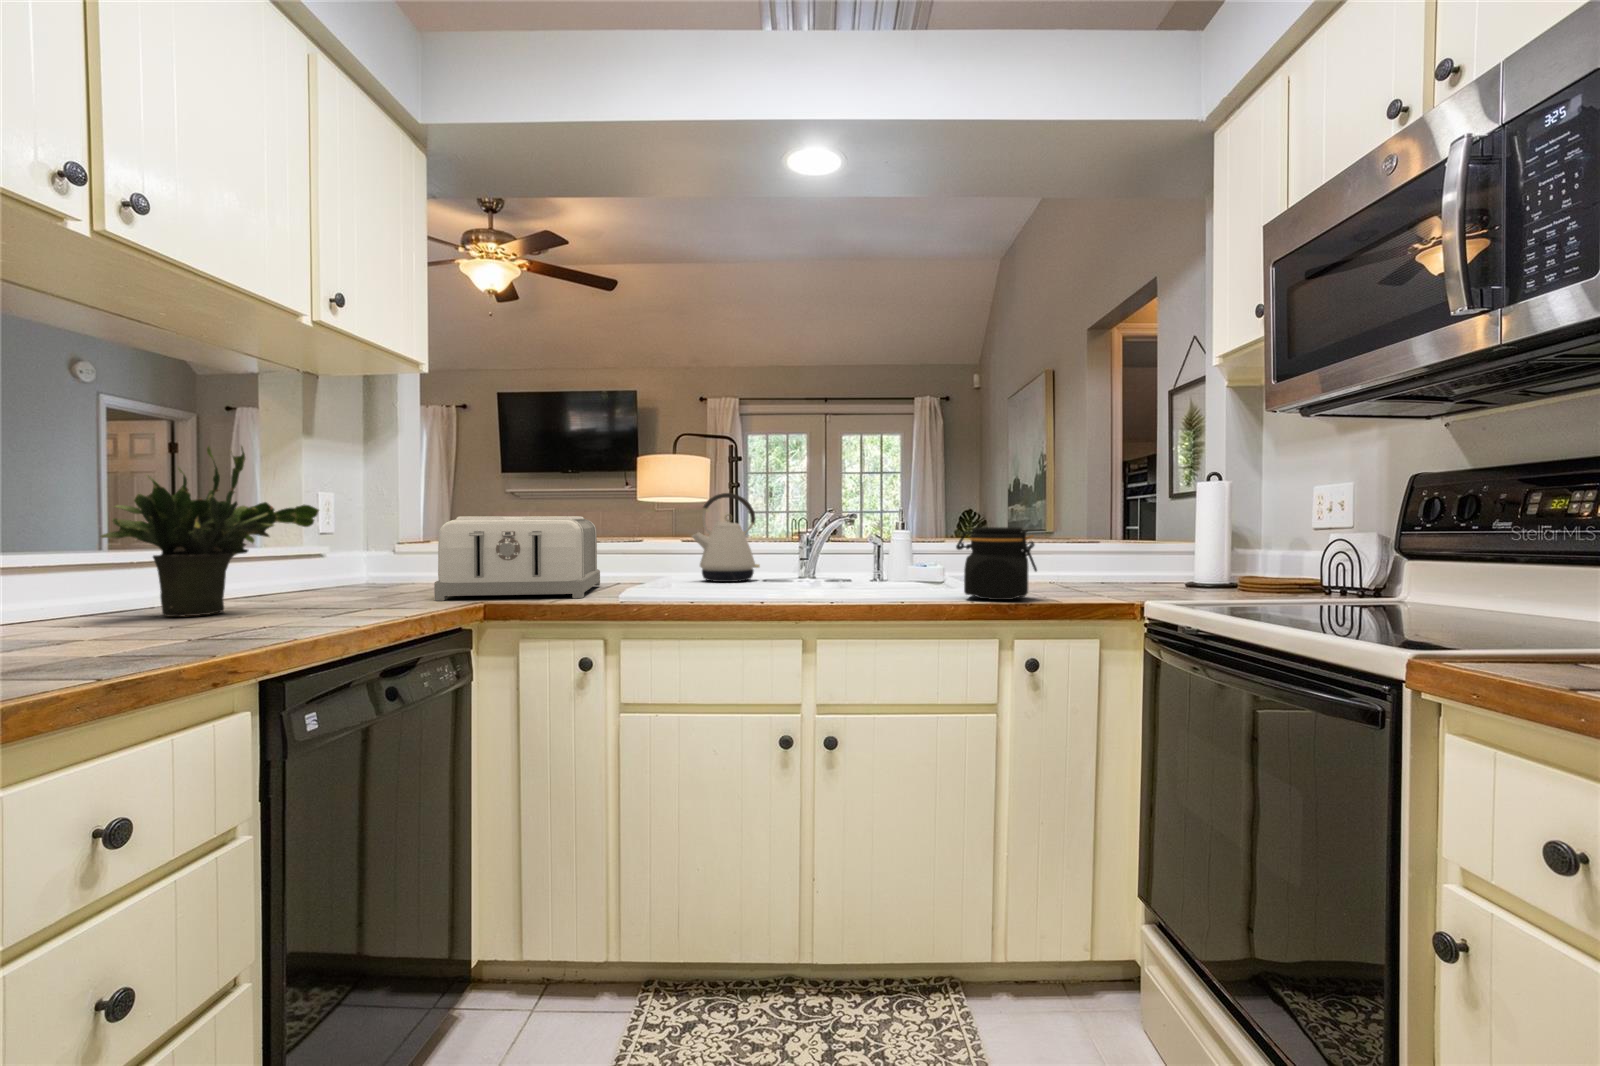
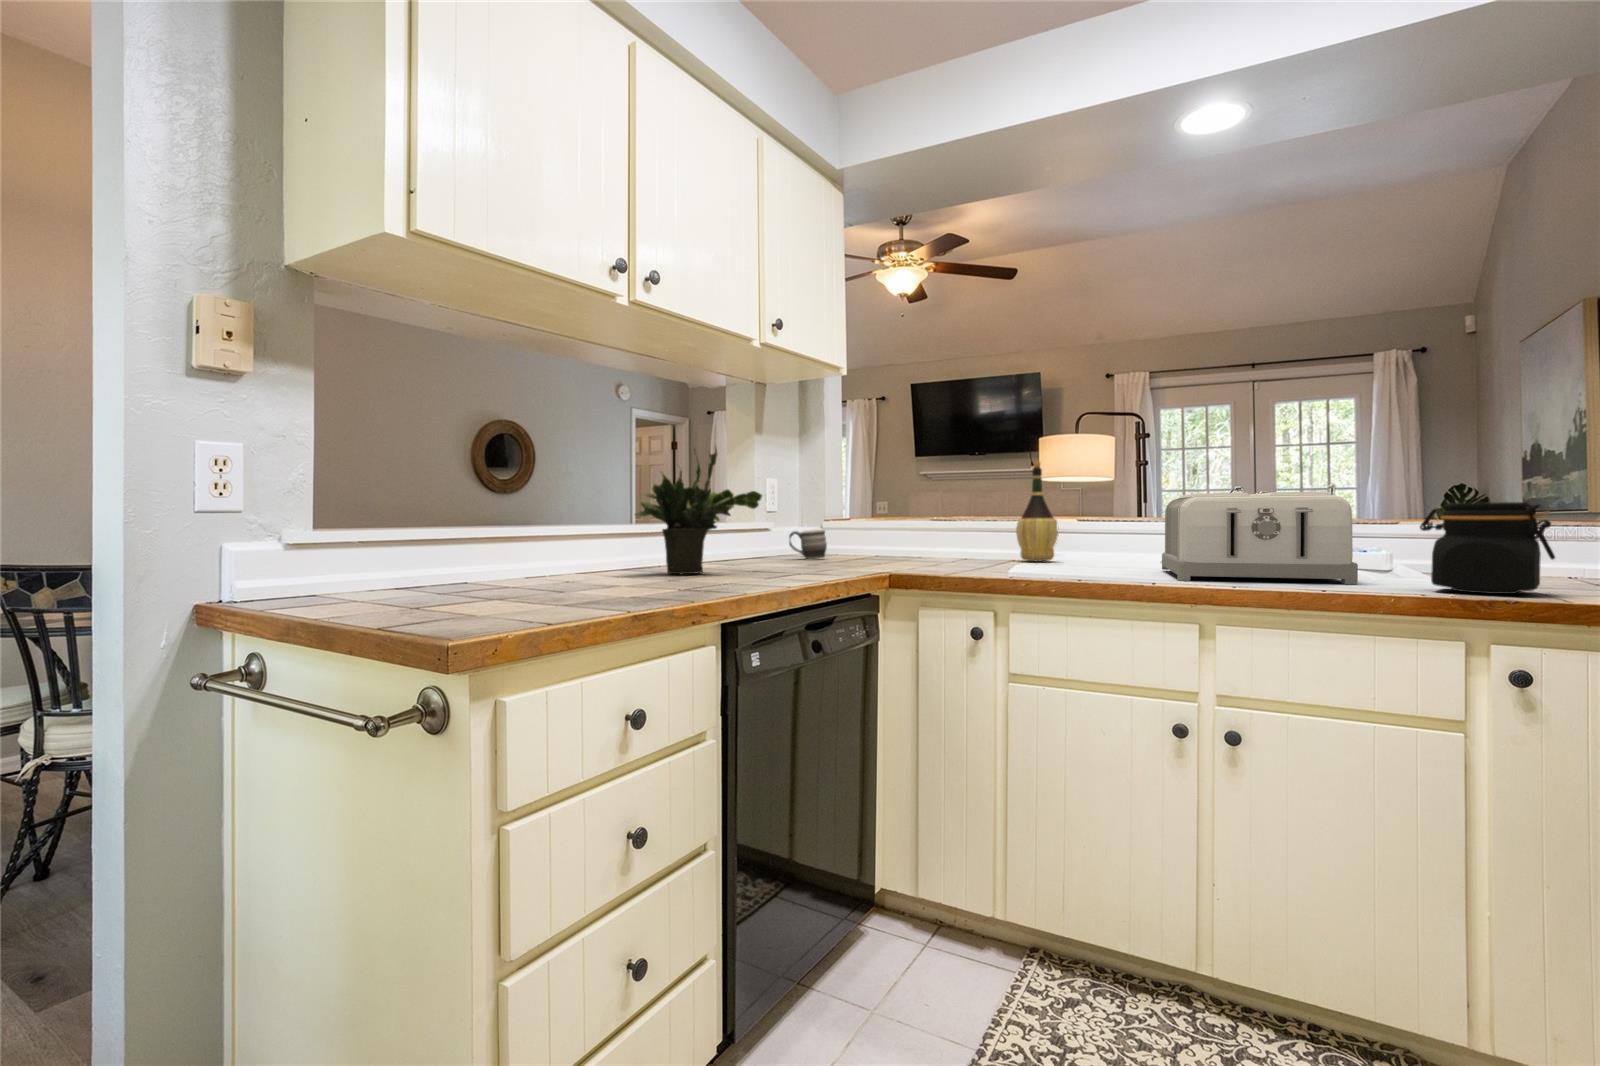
wine bottle: none [633,478,674,578] -> present [1016,461,1059,561]
kettle: present [692,493,760,582] -> none [1077,473,1155,566]
toaster: present [434,516,600,601] -> present [1162,491,1358,584]
mug: none [364,548,415,583] -> present [789,530,827,559]

